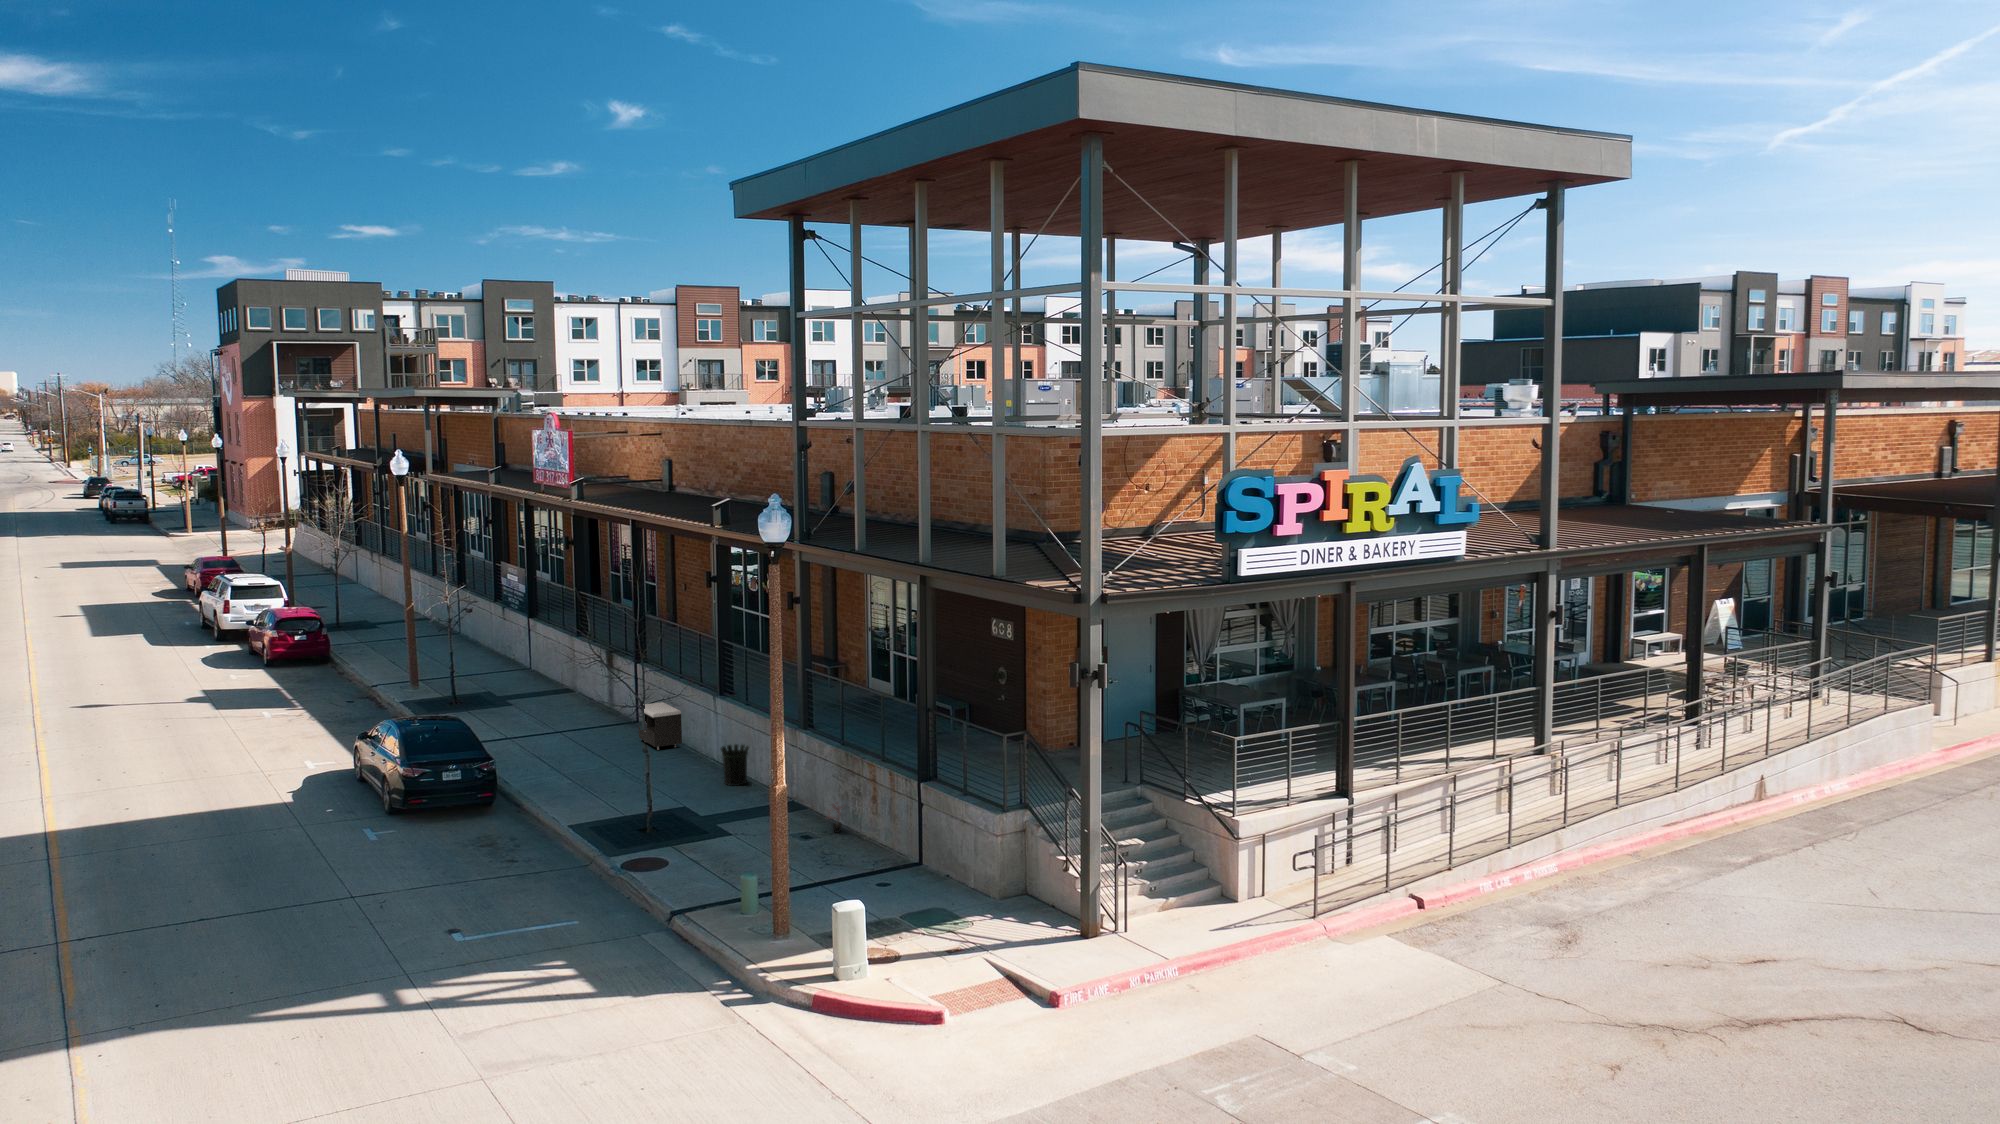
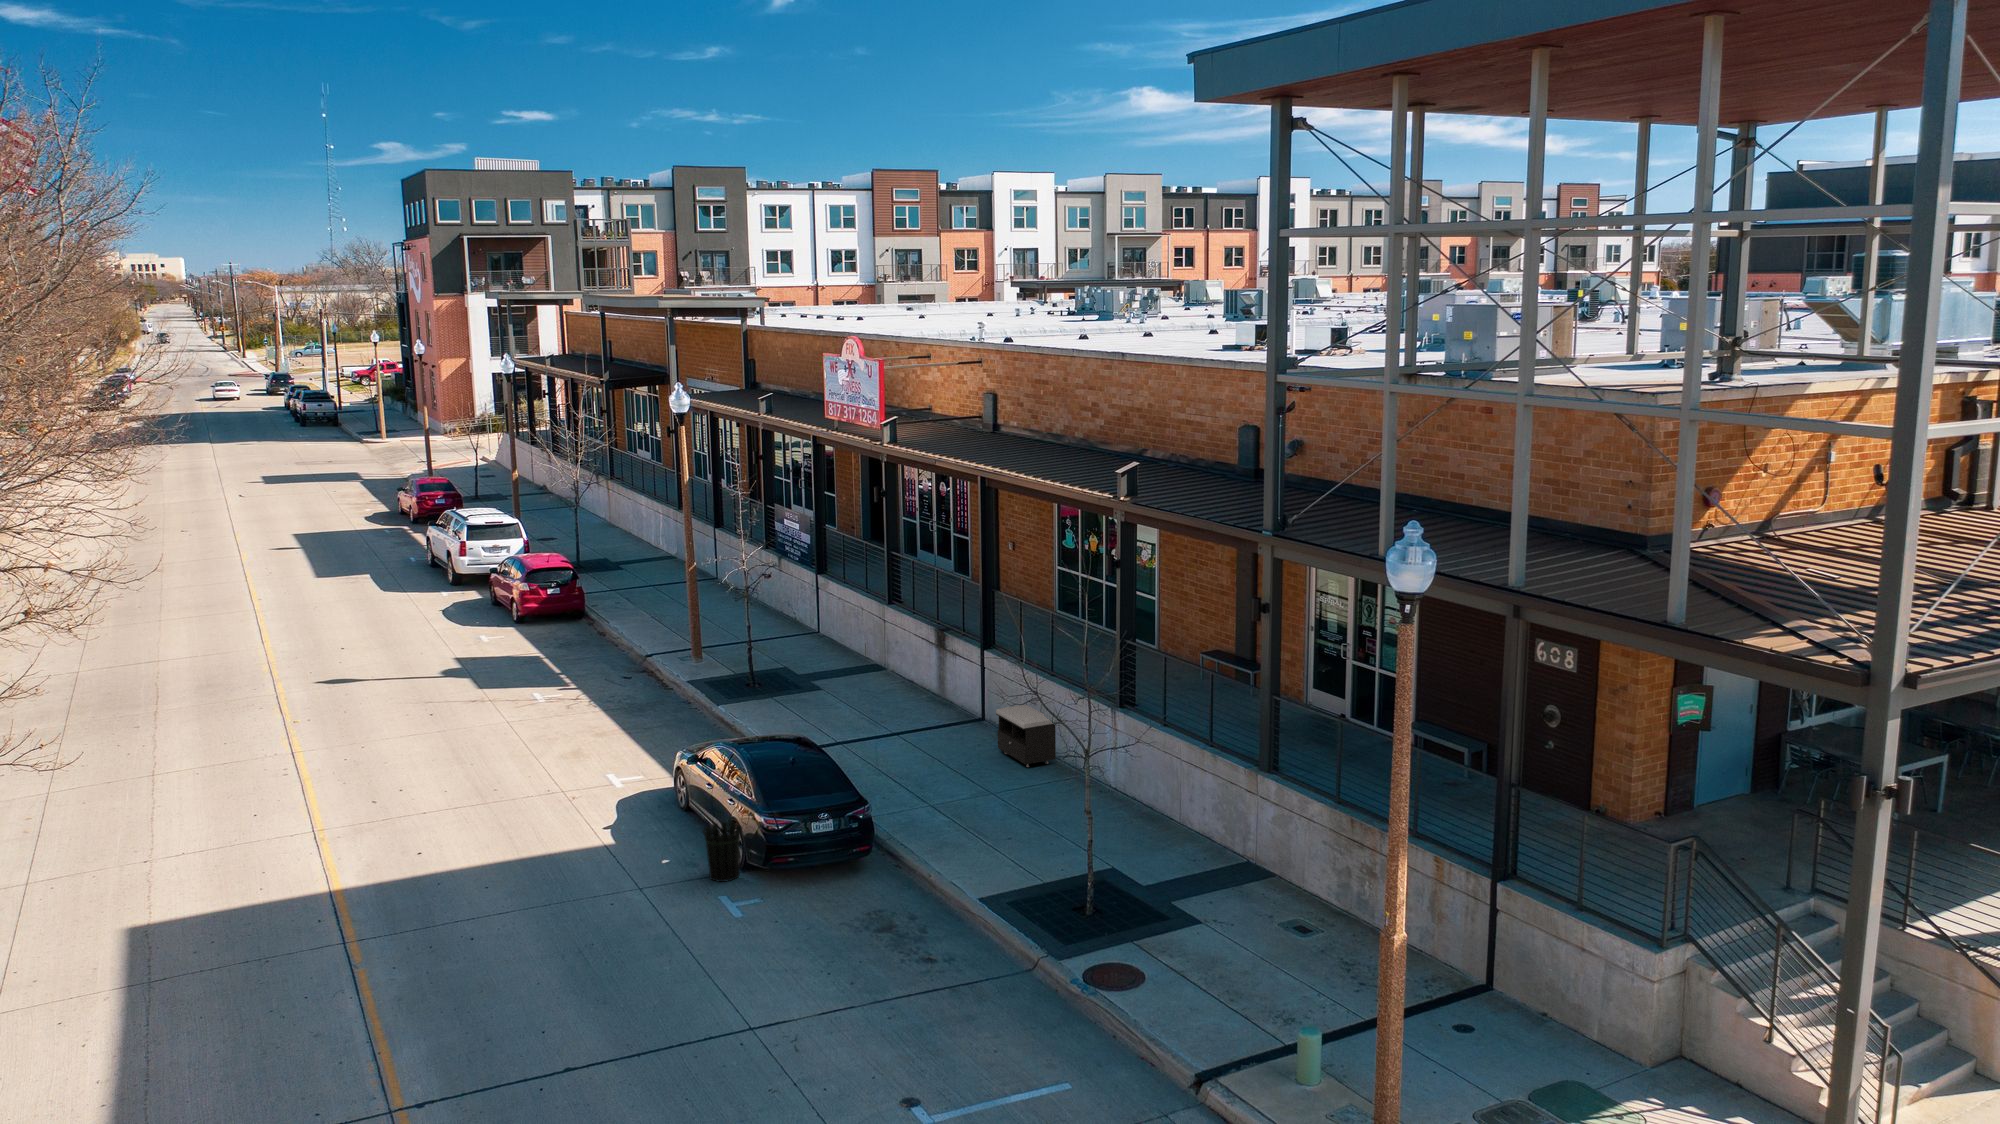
waste bin: present [721,744,749,786] -> present [703,822,742,882]
potted plant: present [827,803,842,833] -> none [1313,876,1348,921]

